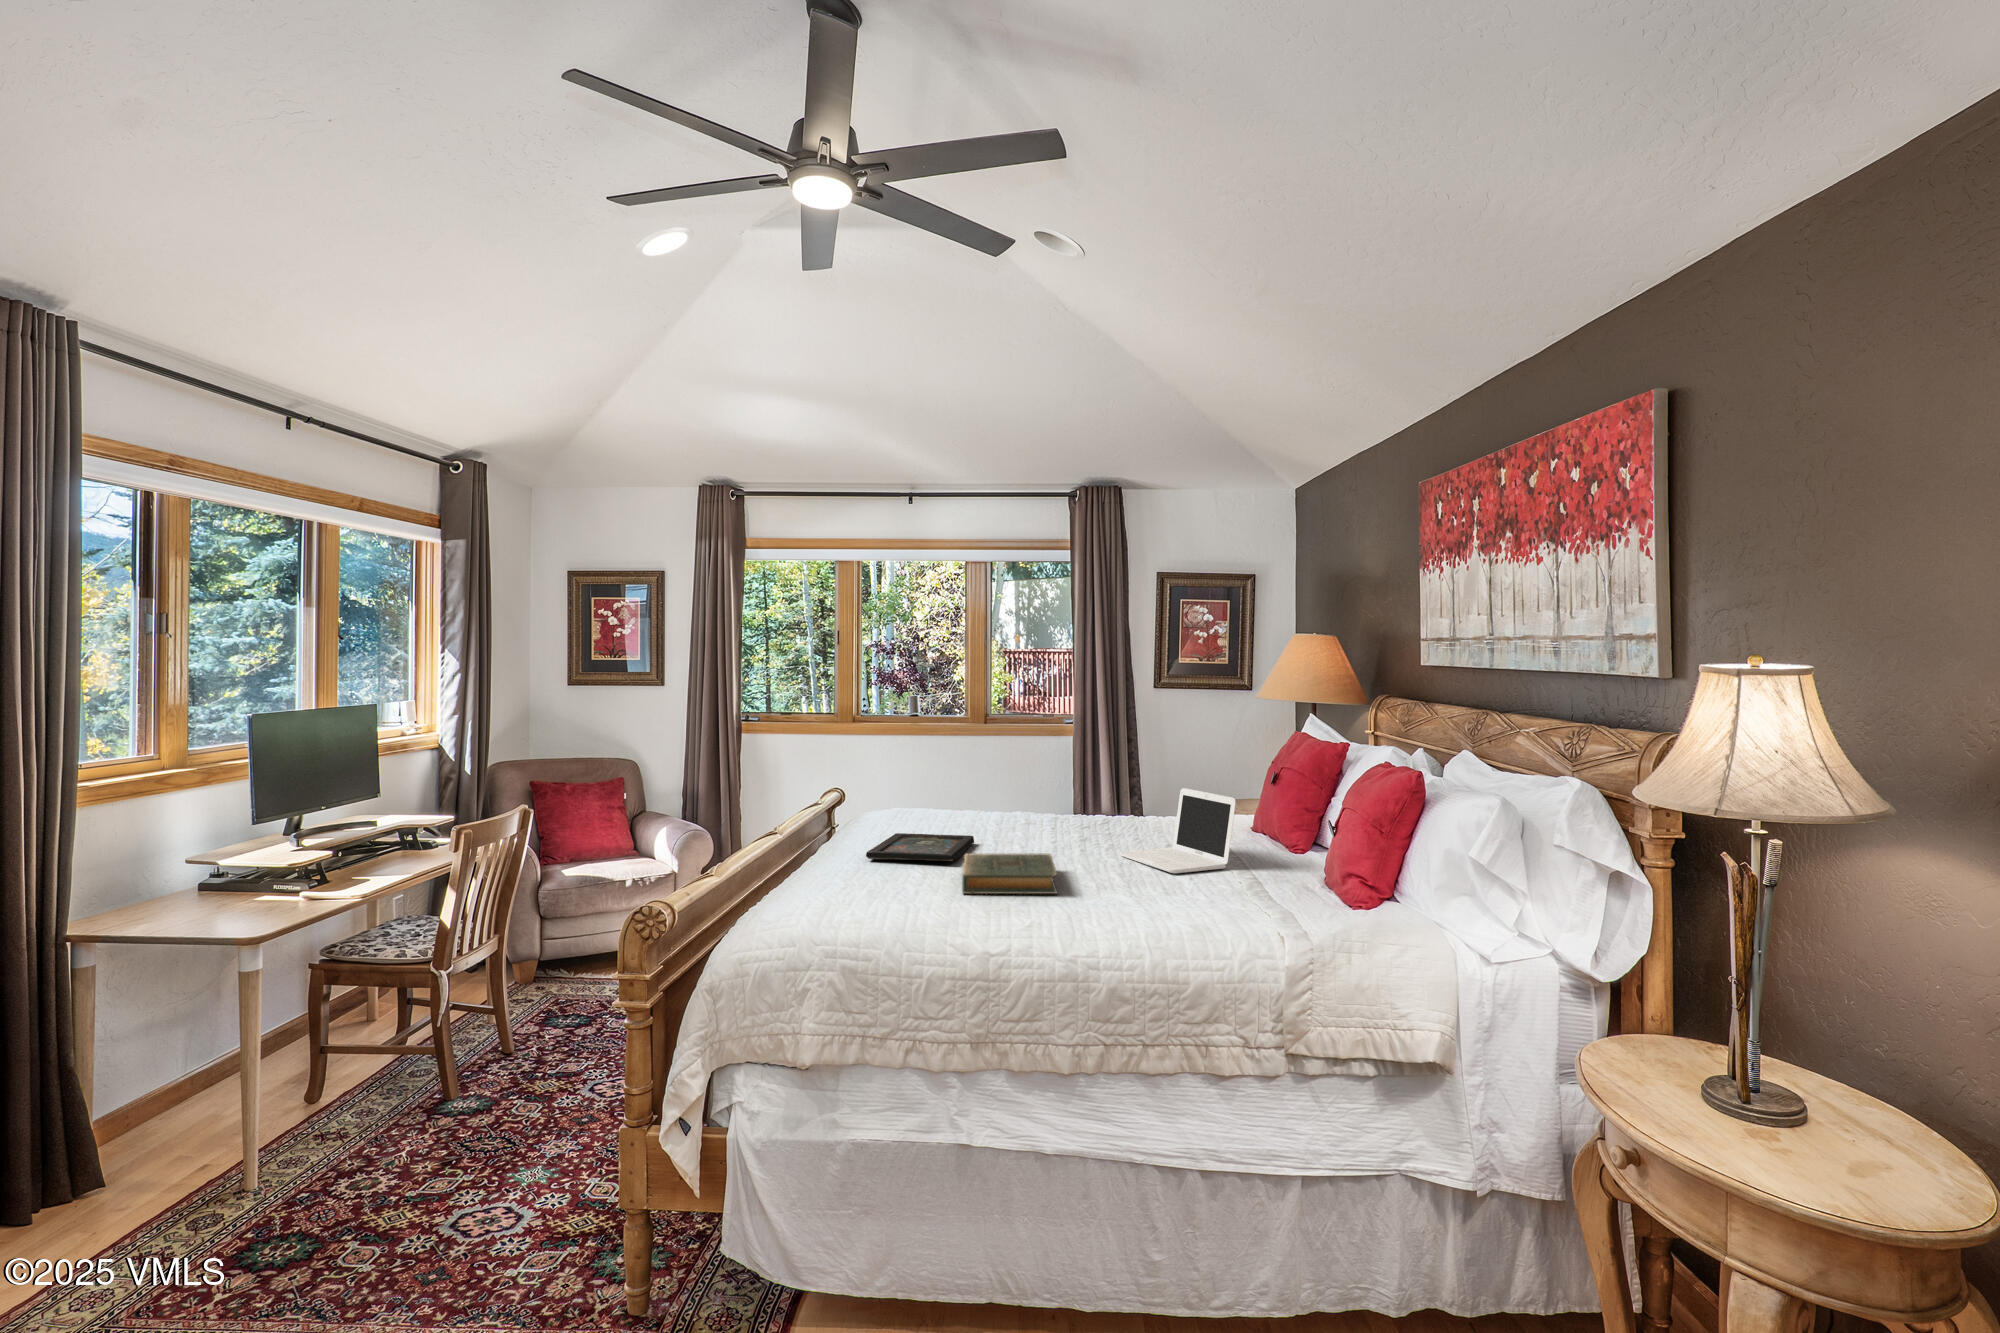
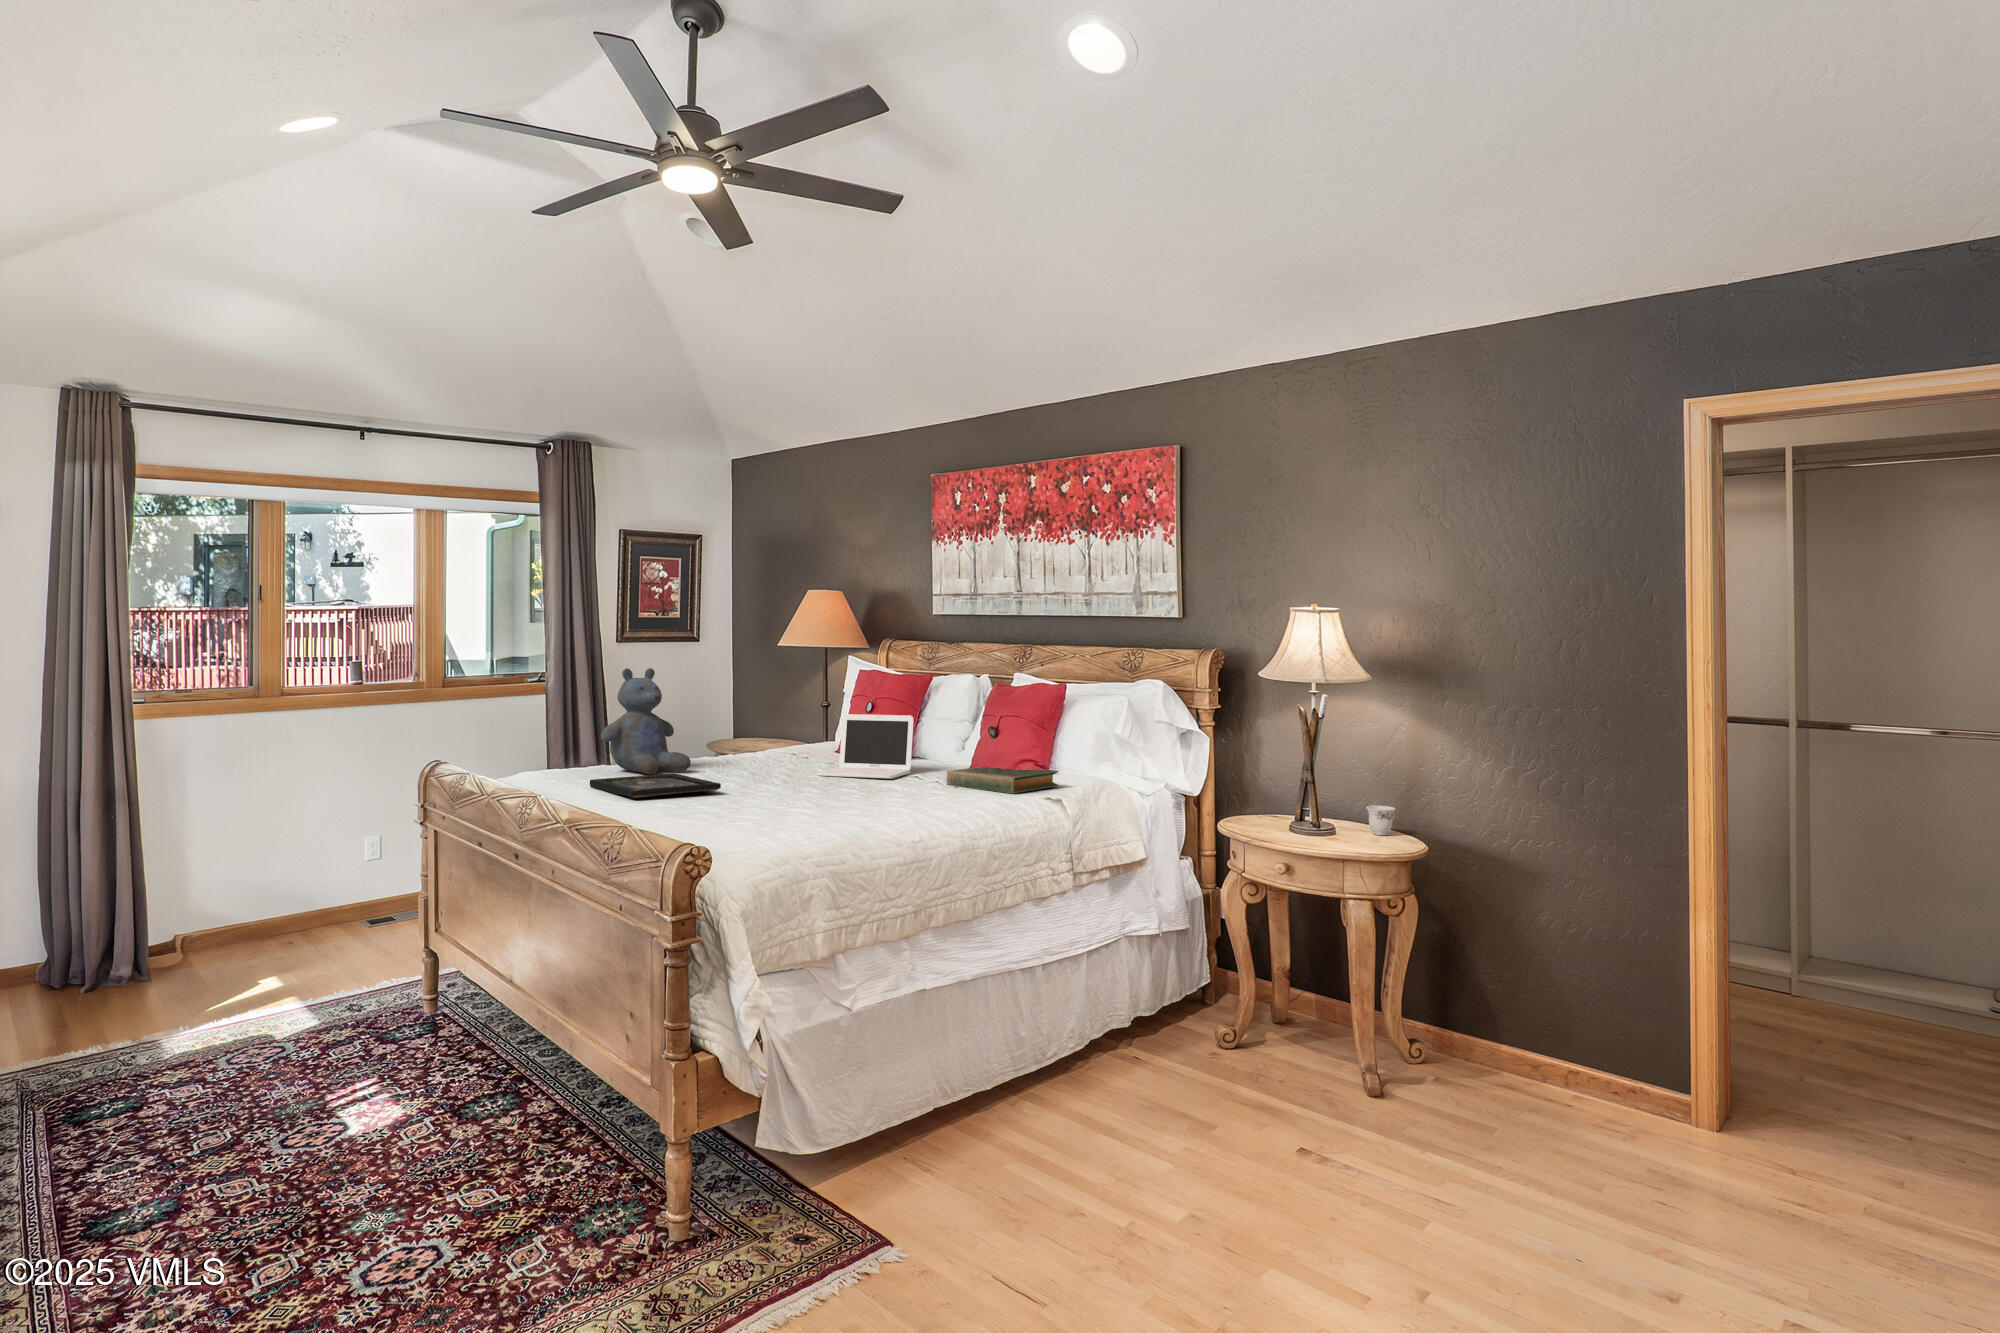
stuffed bear: none [952,728,1033,833] -> present [601,668,691,774]
hardback book: present [962,853,1058,894] -> present [947,767,1059,793]
teacup: none [1823,1103,1917,1183] -> present [1366,806,1395,835]

